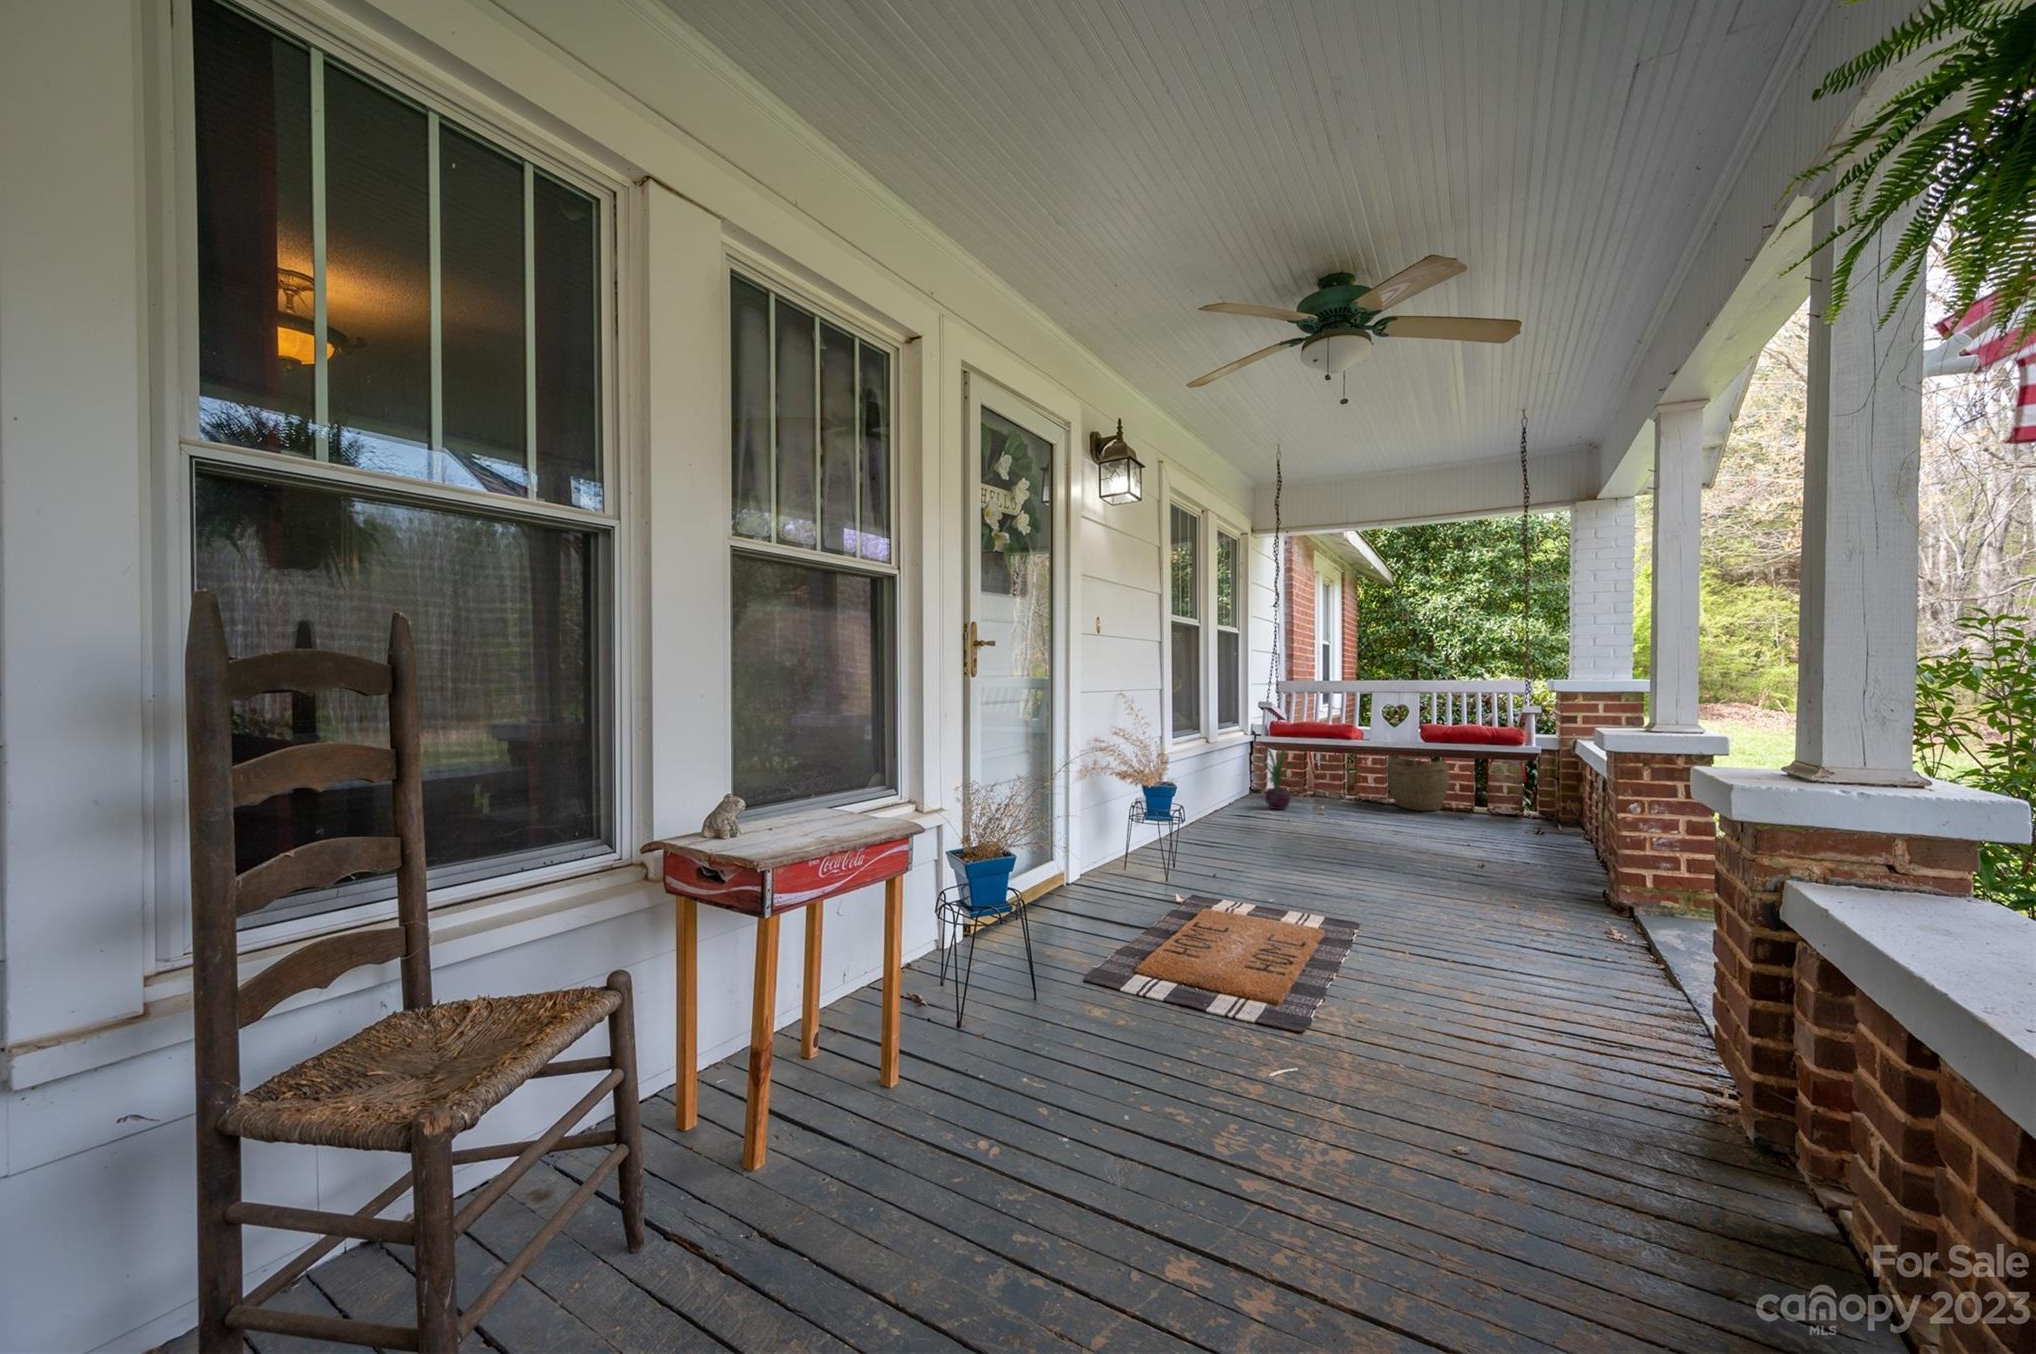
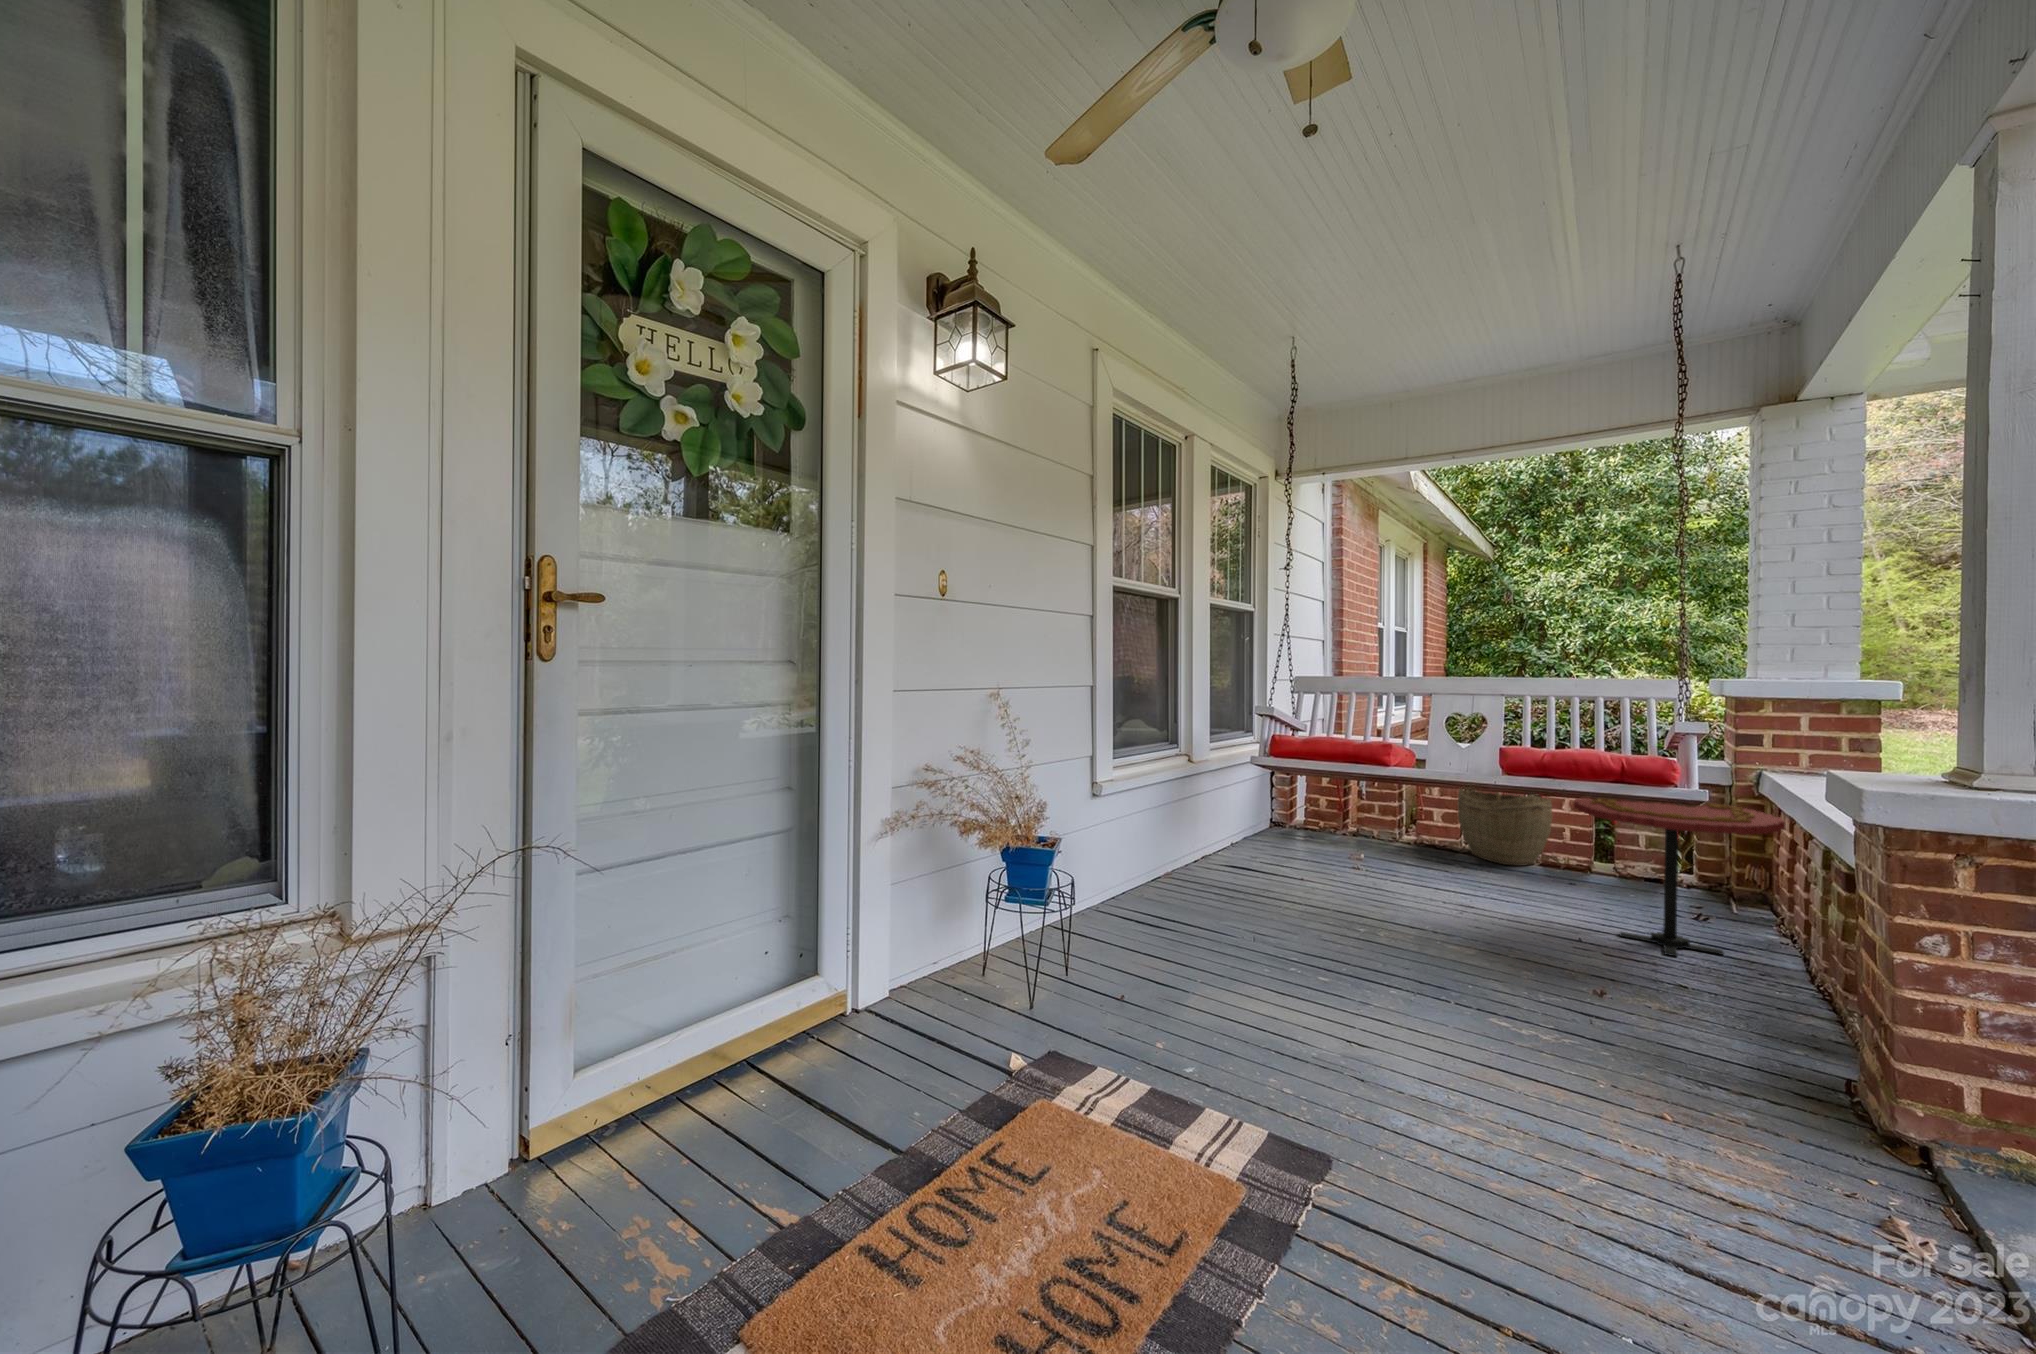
decorative plant: present [1256,748,1297,809] -> none [1235,761,1346,855]
side table: none [1466,756,1584,850] -> present [1574,798,1786,957]

